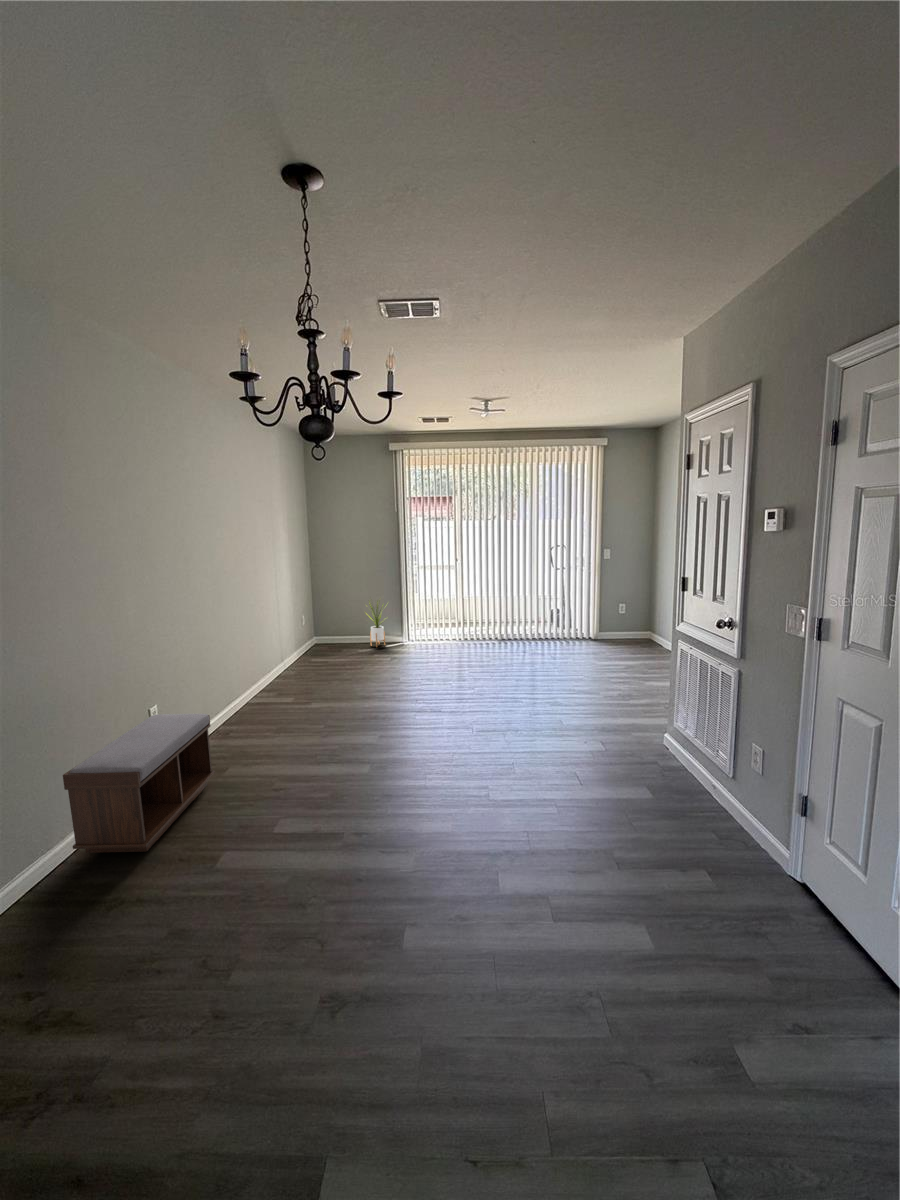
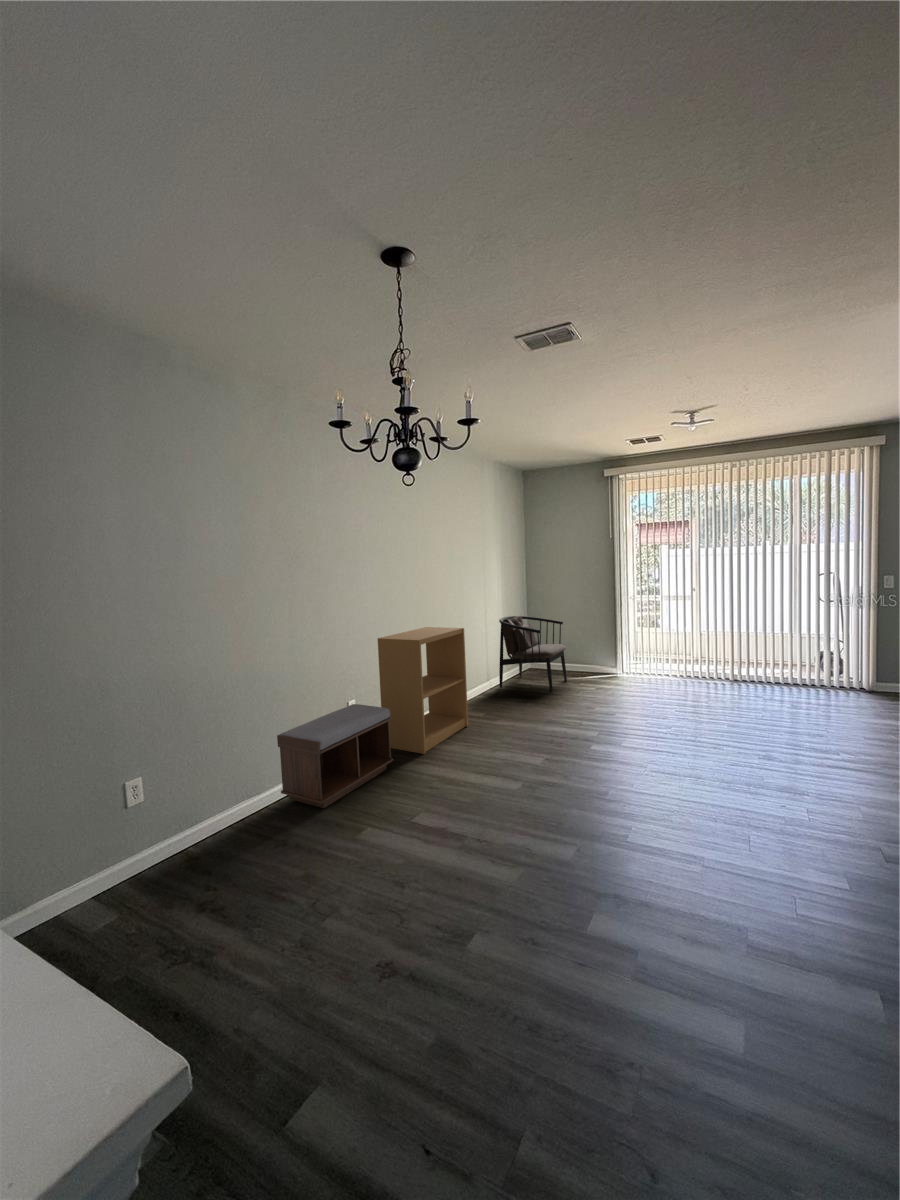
armchair: none [290,591,361,669] -> present [499,616,567,692]
house plant: present [369,602,385,647] -> none [573,624,601,676]
bookshelf: none [174,610,281,759] -> present [378,627,468,754]

